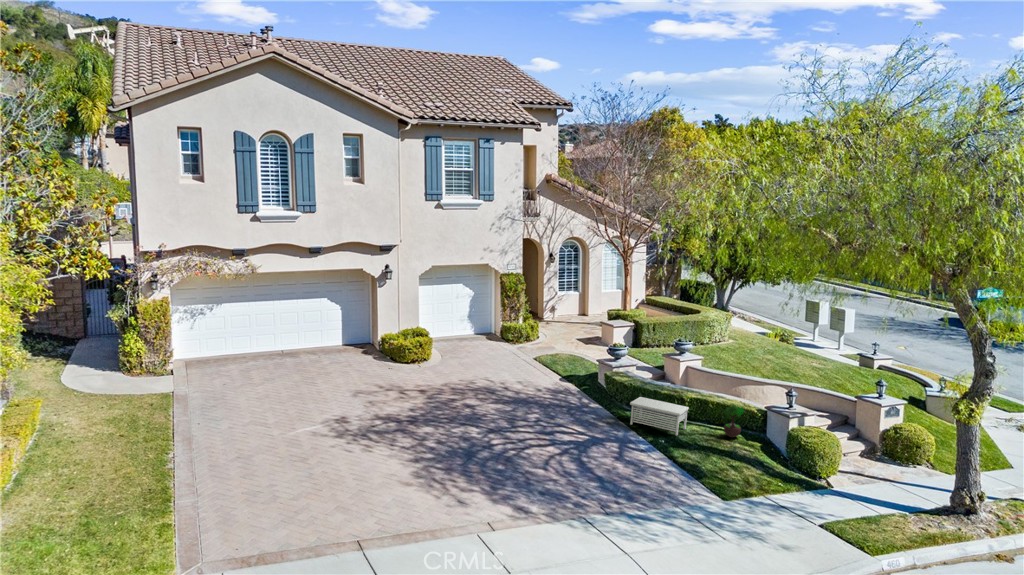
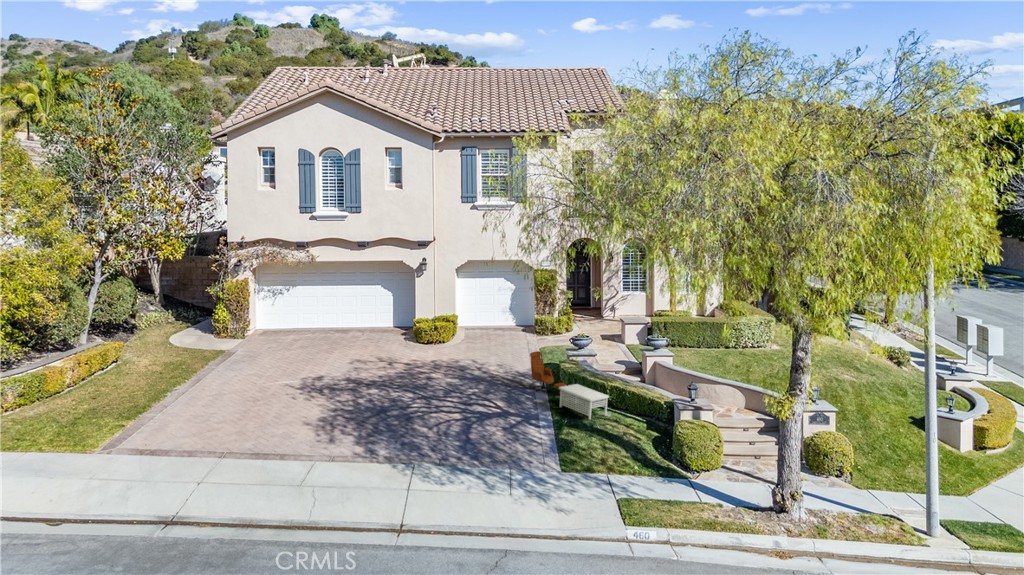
lounge chair: none [575,364,623,412] -> present [530,351,567,396]
potted tree: present [724,404,742,437] -> none [629,392,651,427]

